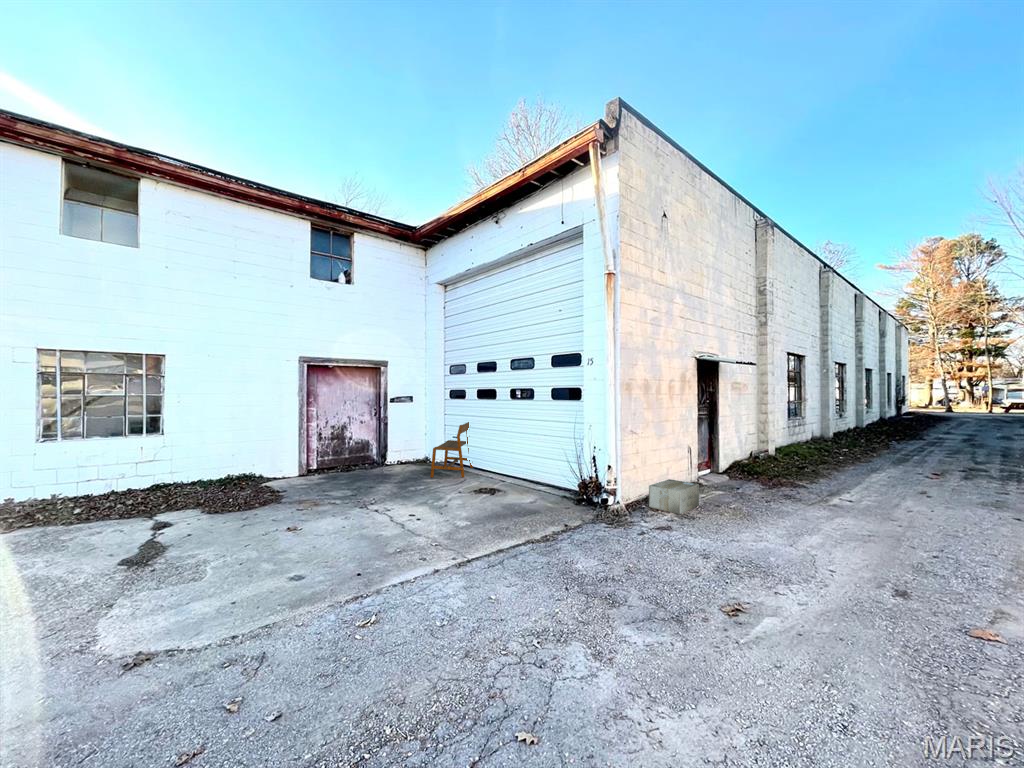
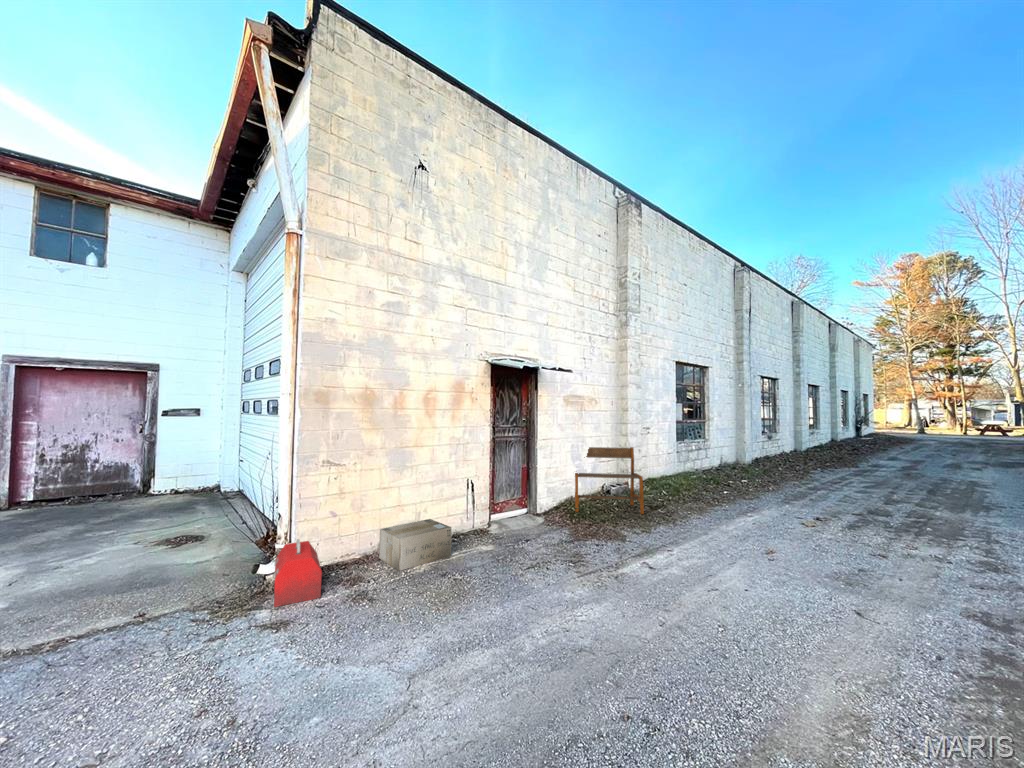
bench: present [431,422,473,477] -> present [575,447,644,514]
toolbox: none [606,490,656,534] -> present [274,539,322,607]

